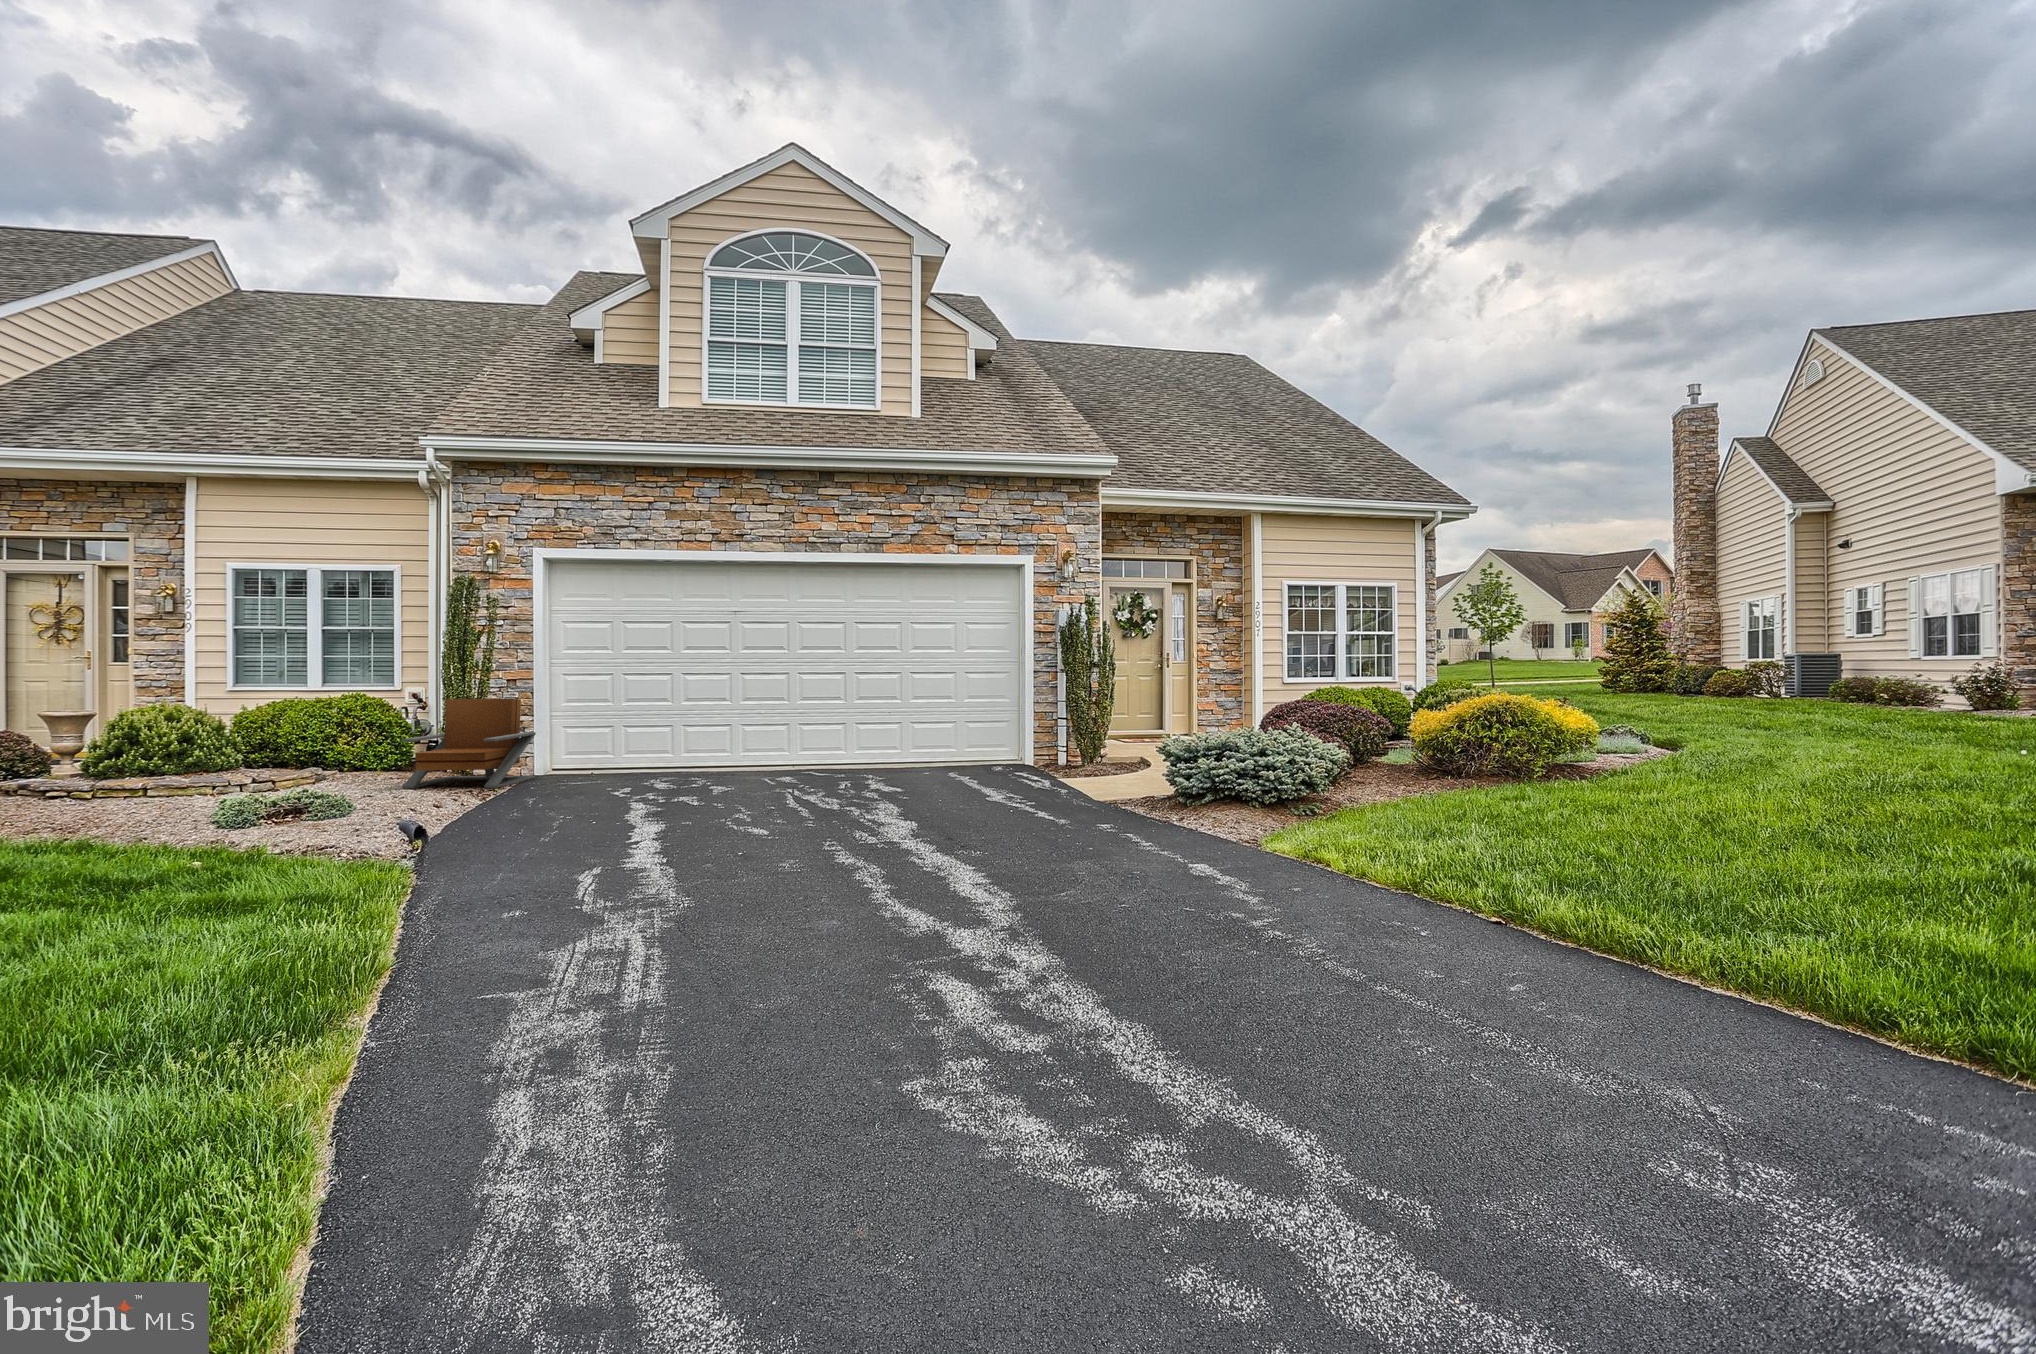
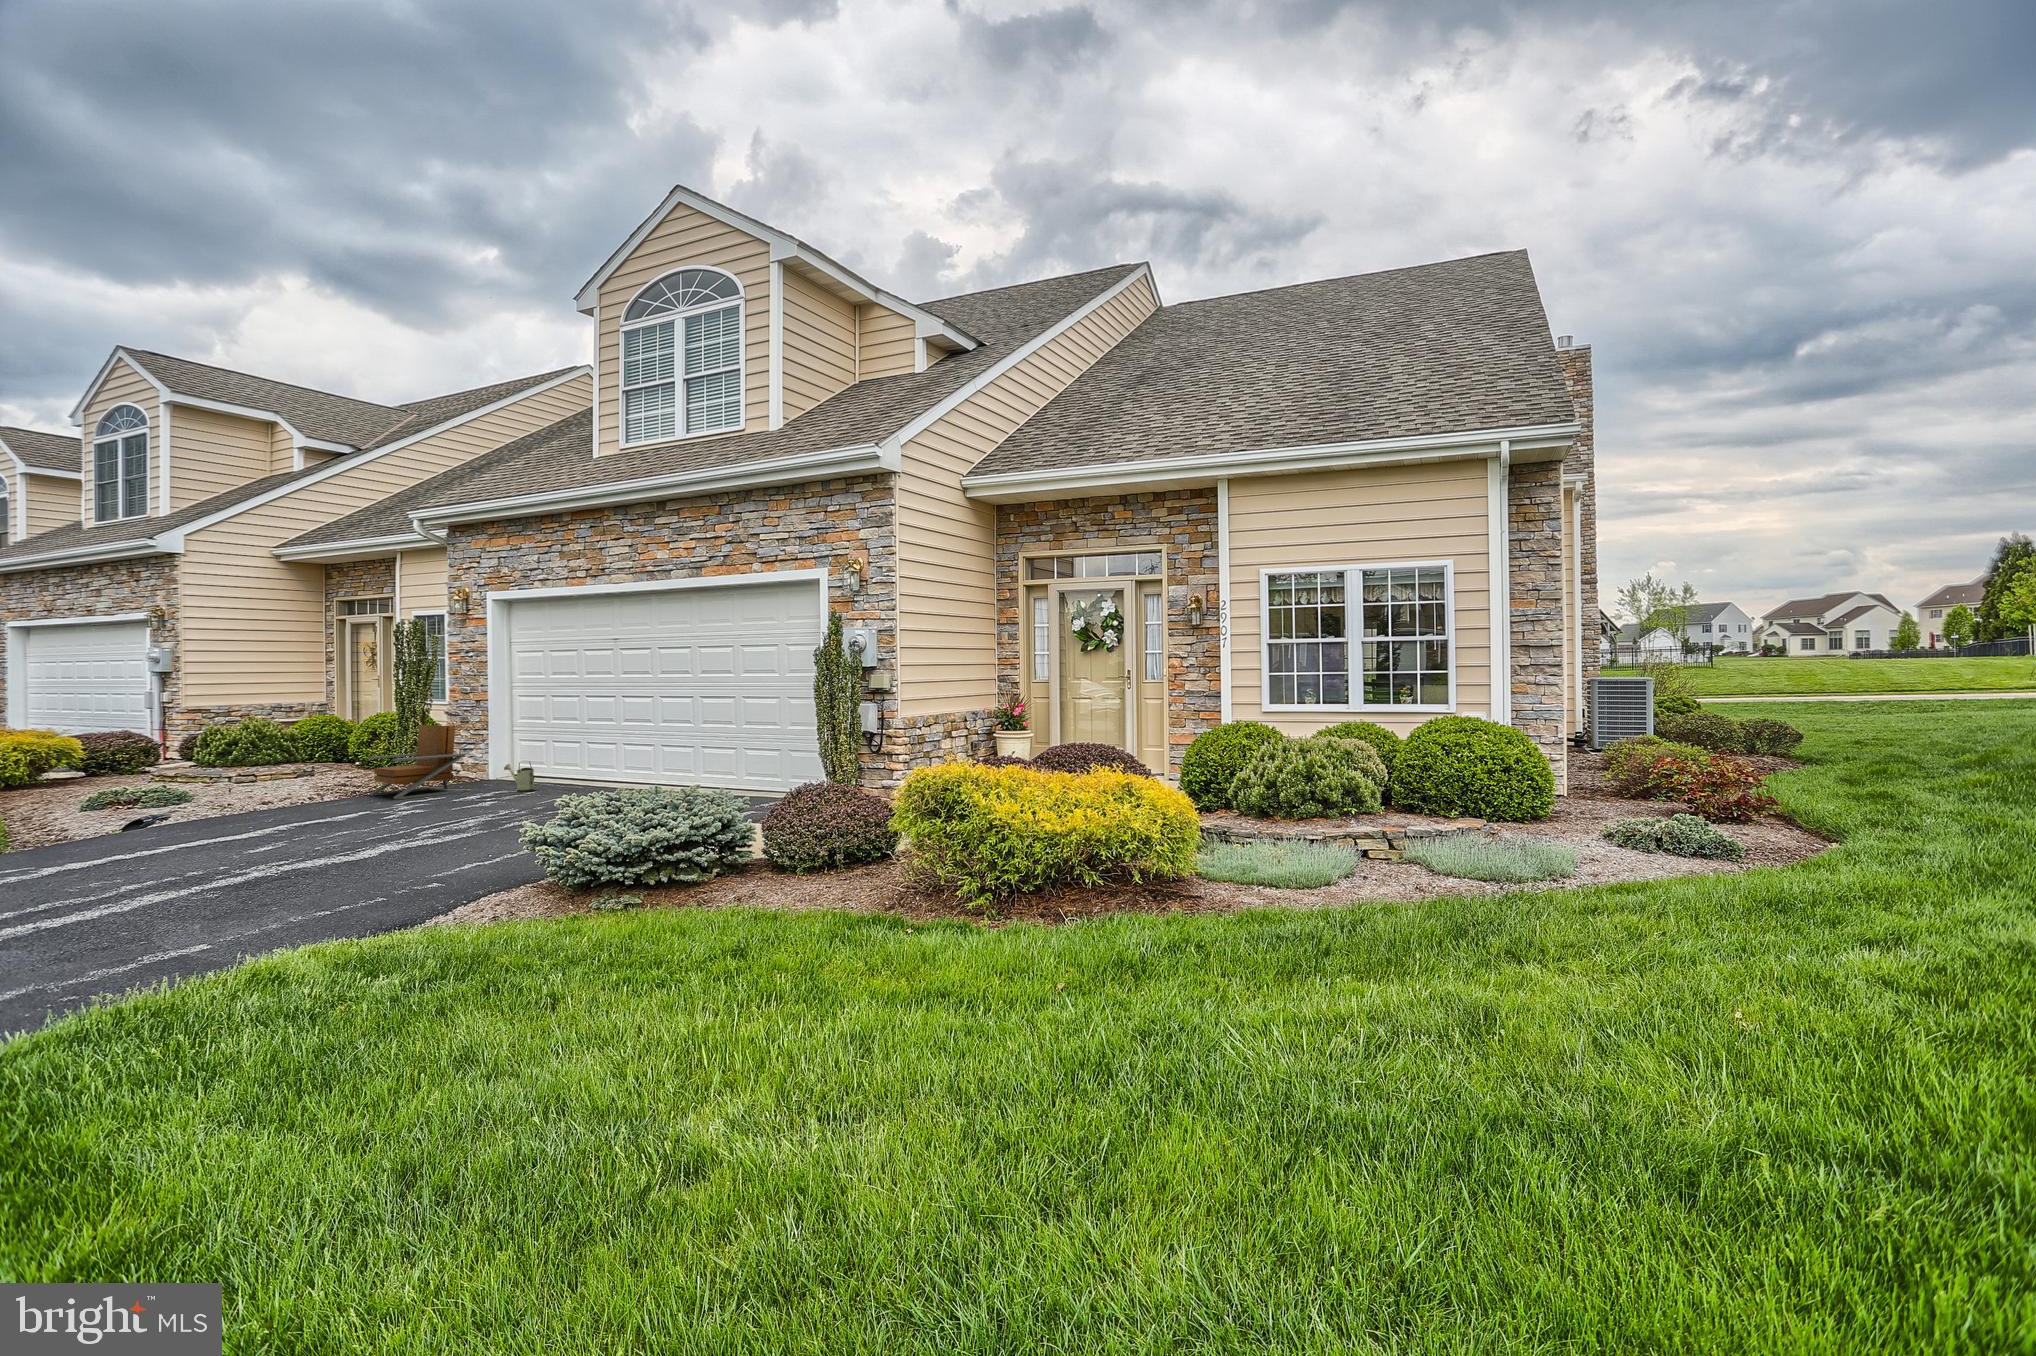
watering can: none [590,738,634,773] -> present [504,762,534,792]

